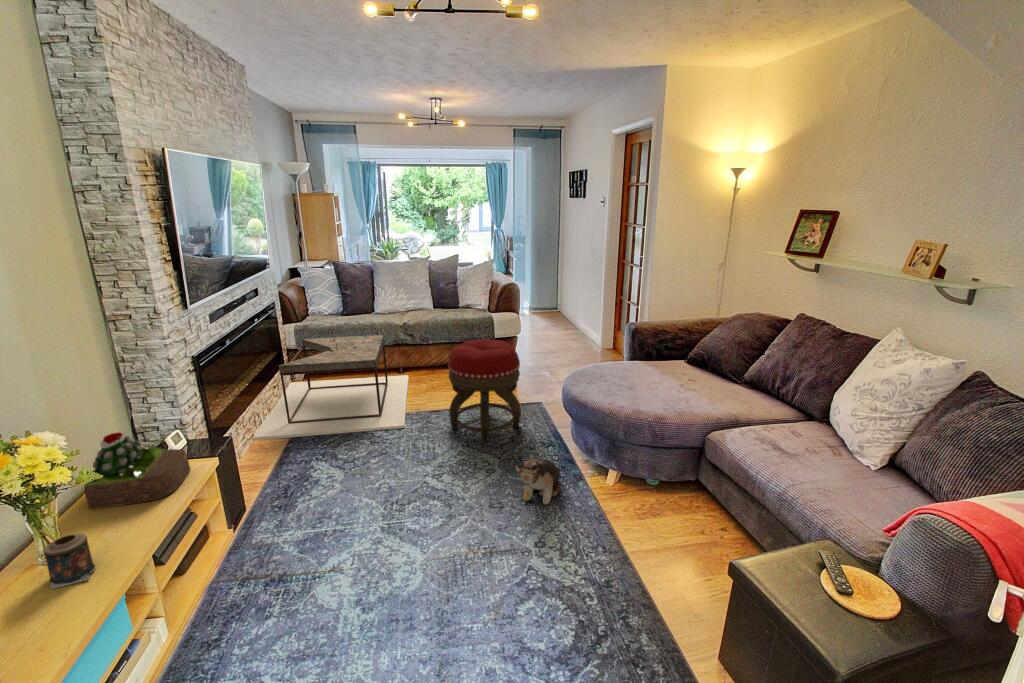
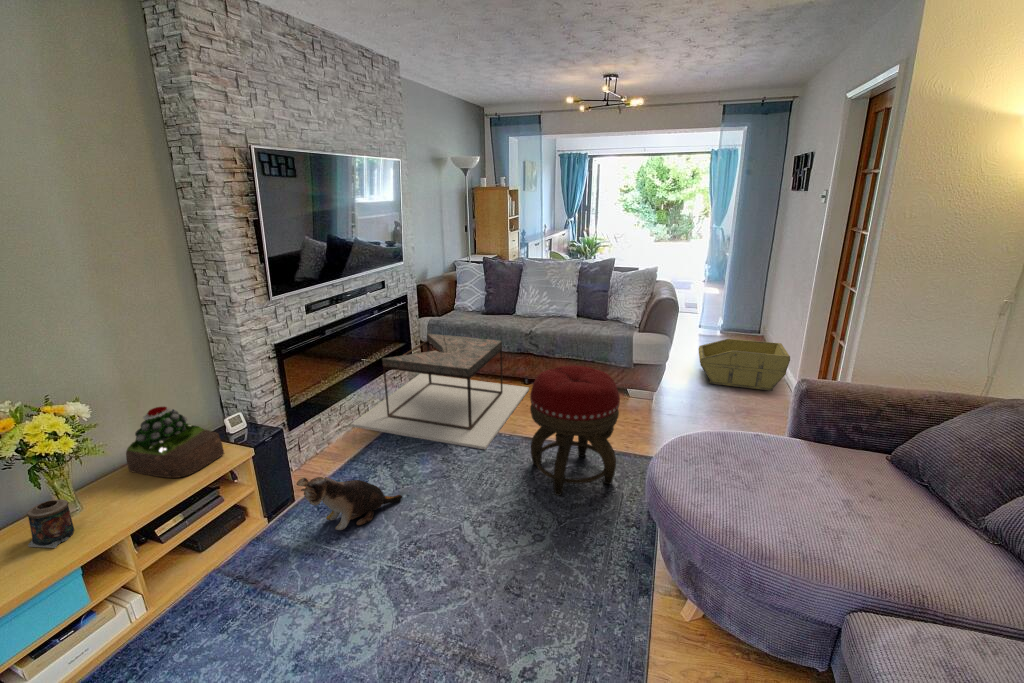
storage bin: none [530,311,597,348] -> present [699,339,790,391]
plush toy: present [515,459,560,504] -> present [297,477,402,530]

